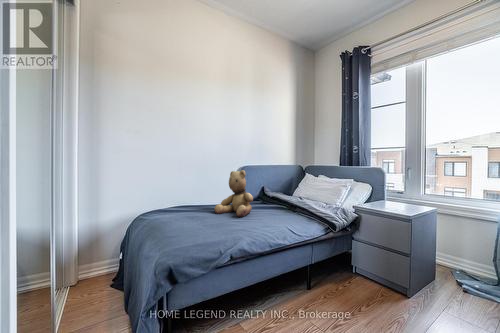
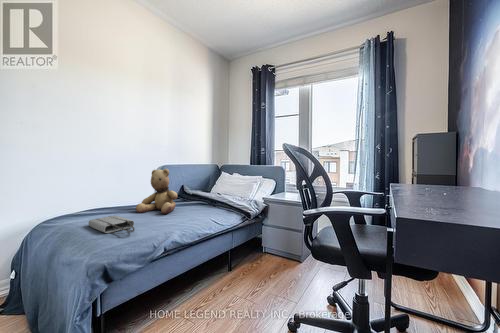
tote bag: none [171,215,207,234] -> present [89,216,134,234]

